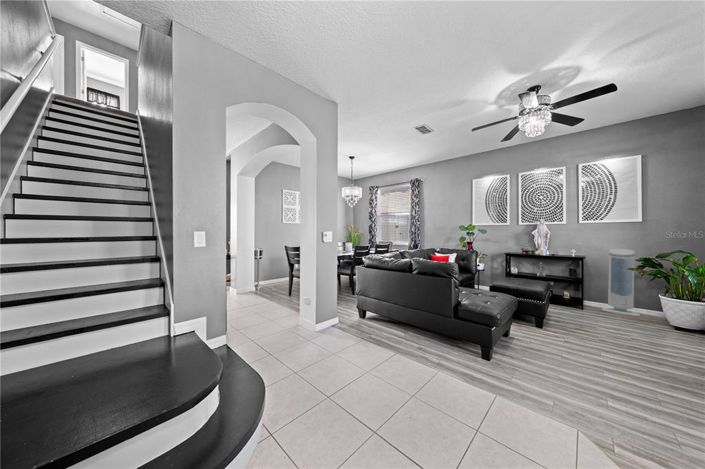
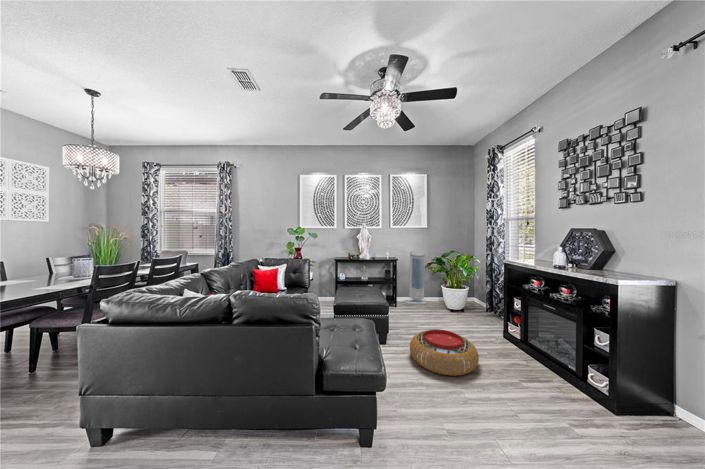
pouf: none [558,321,653,366] -> present [410,330,479,376]

